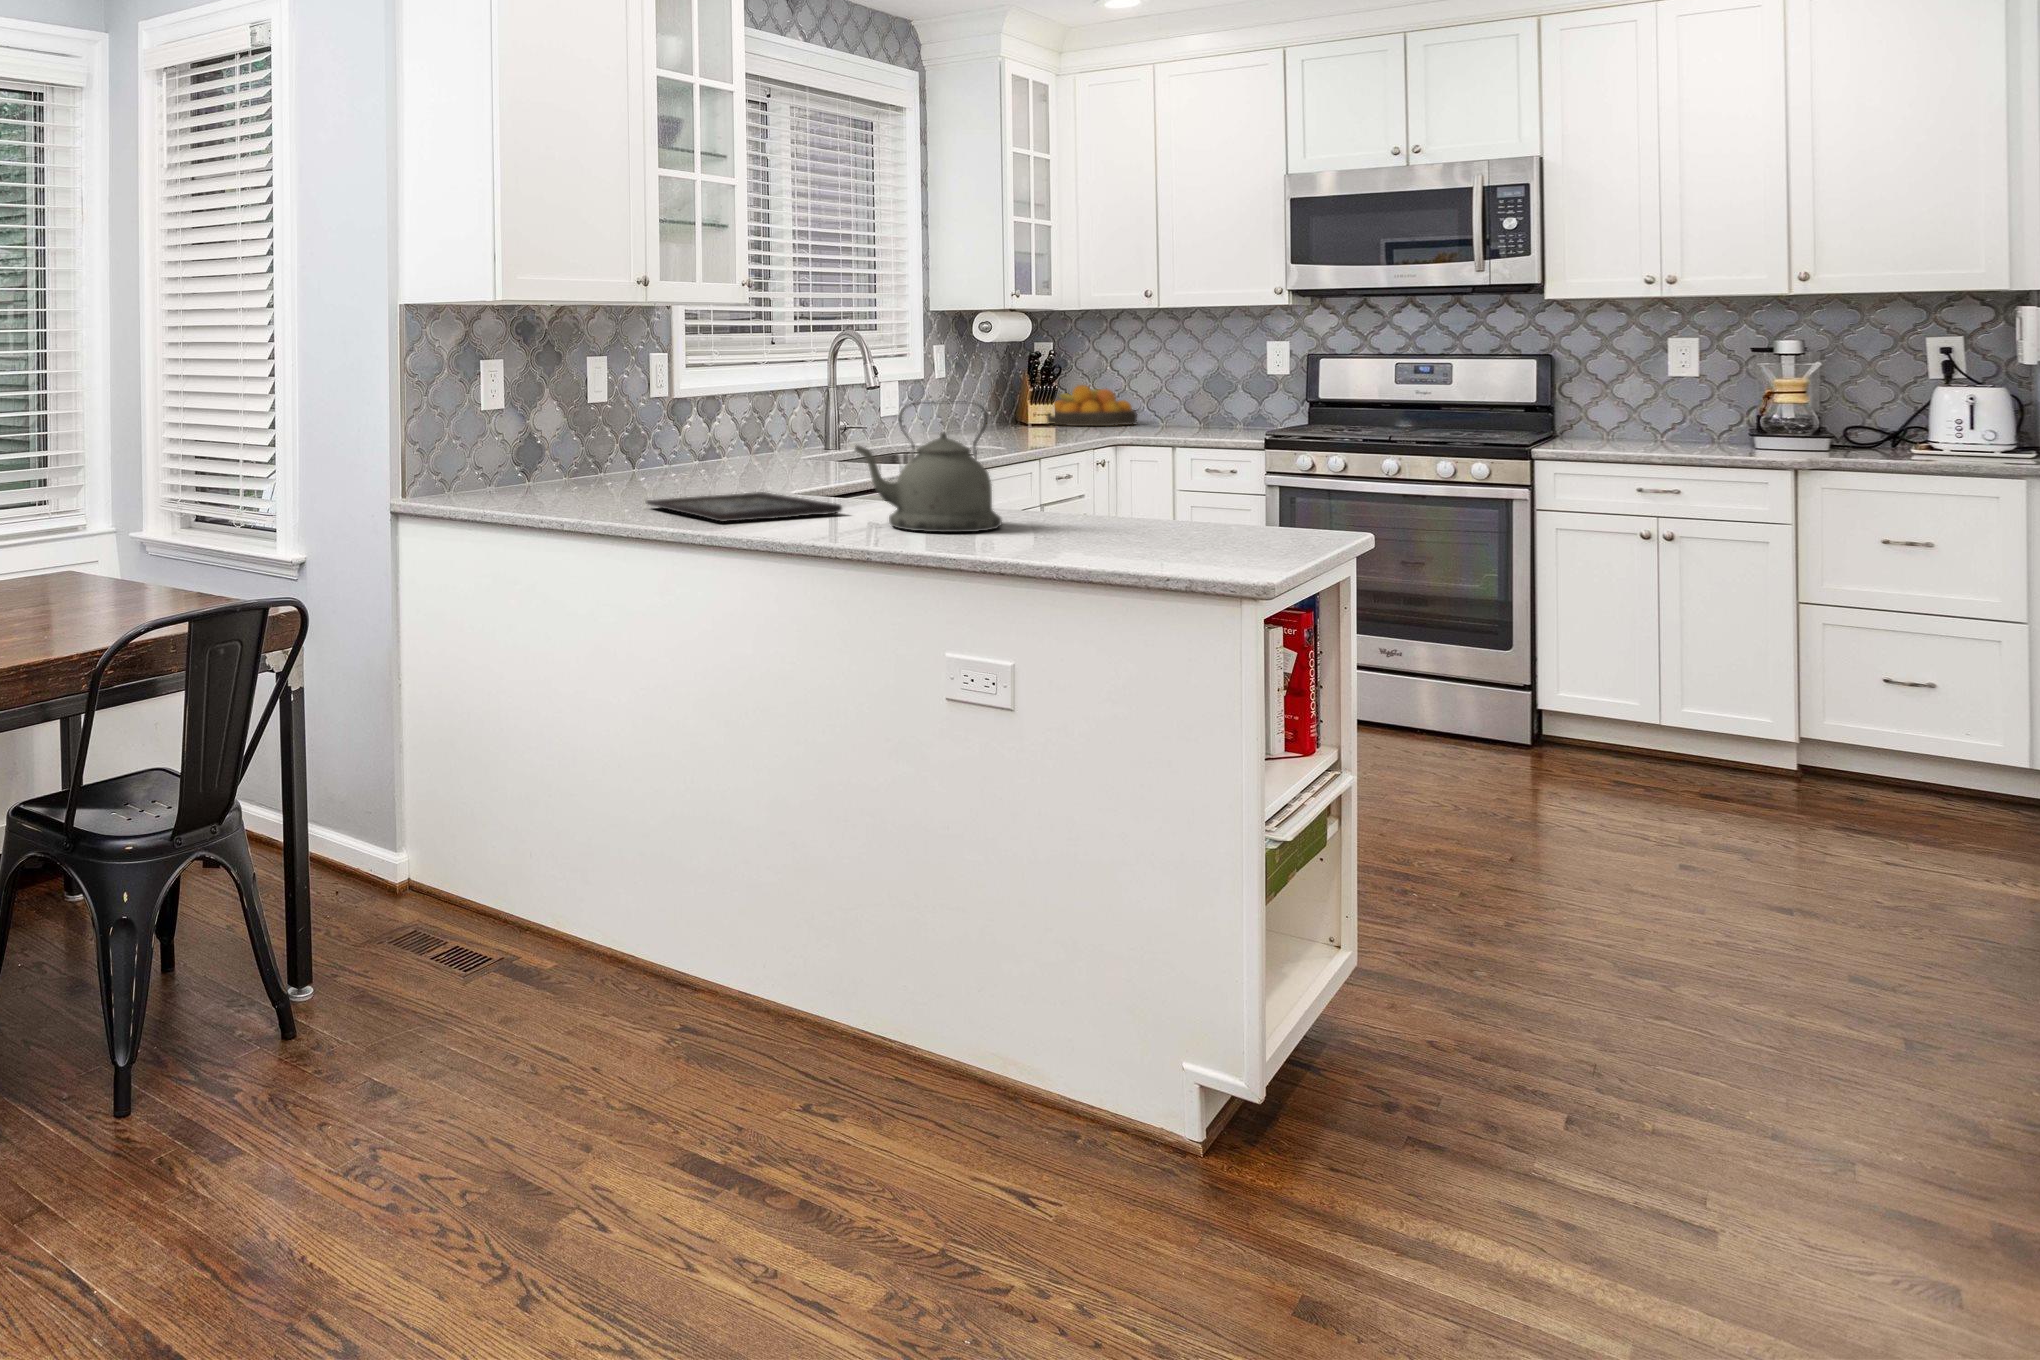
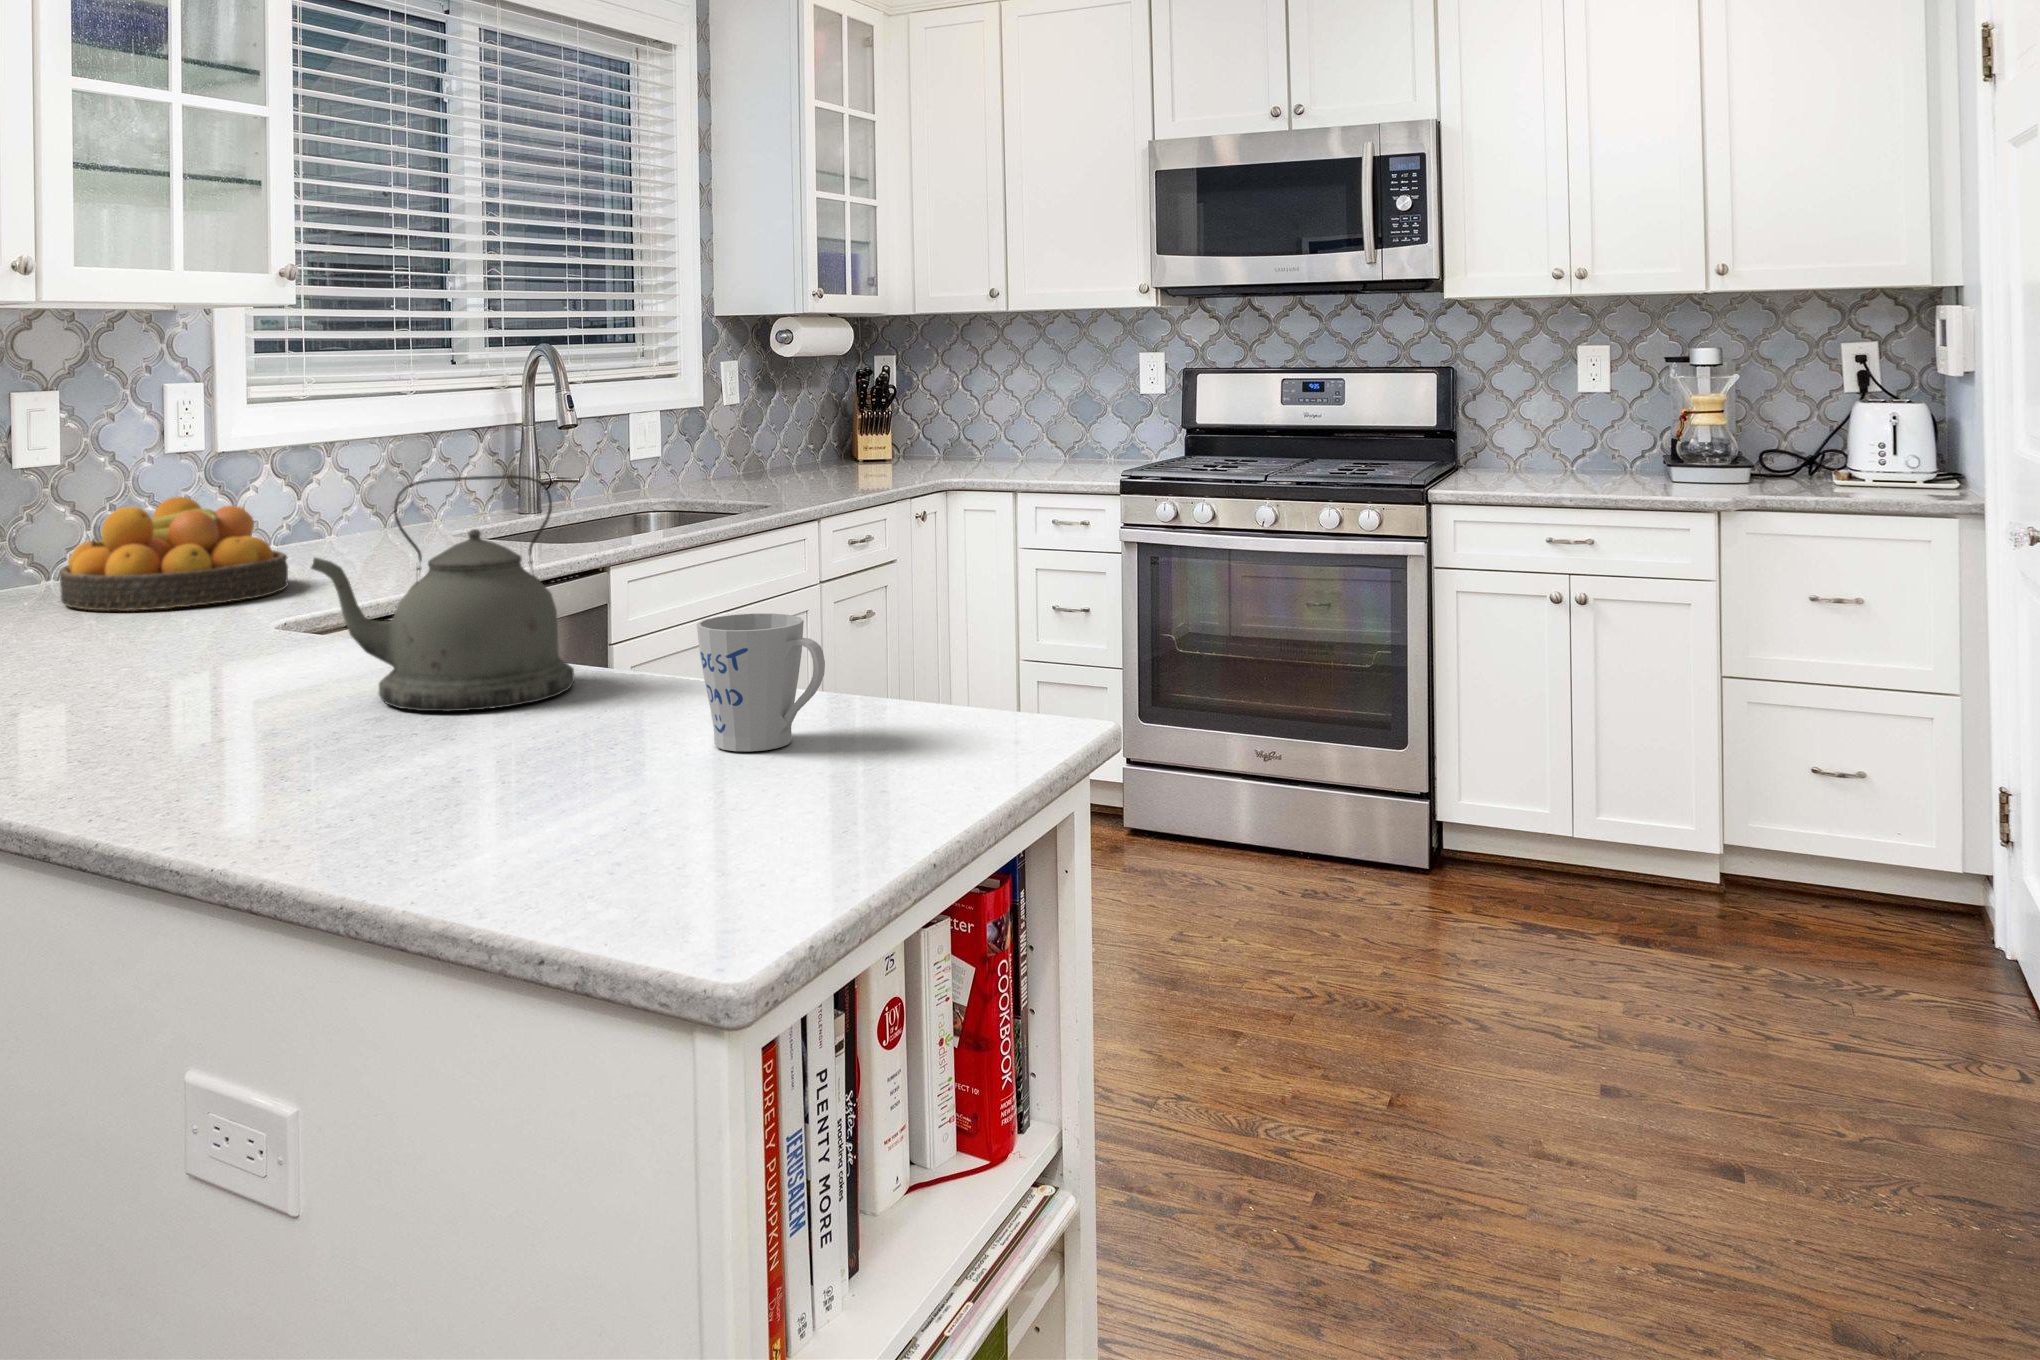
fruit bowl: present [1047,385,1137,426] -> present [60,497,288,611]
mug: none [1113,478,1194,551] -> present [697,613,825,751]
tray: present [646,492,842,522] -> none [26,619,345,699]

